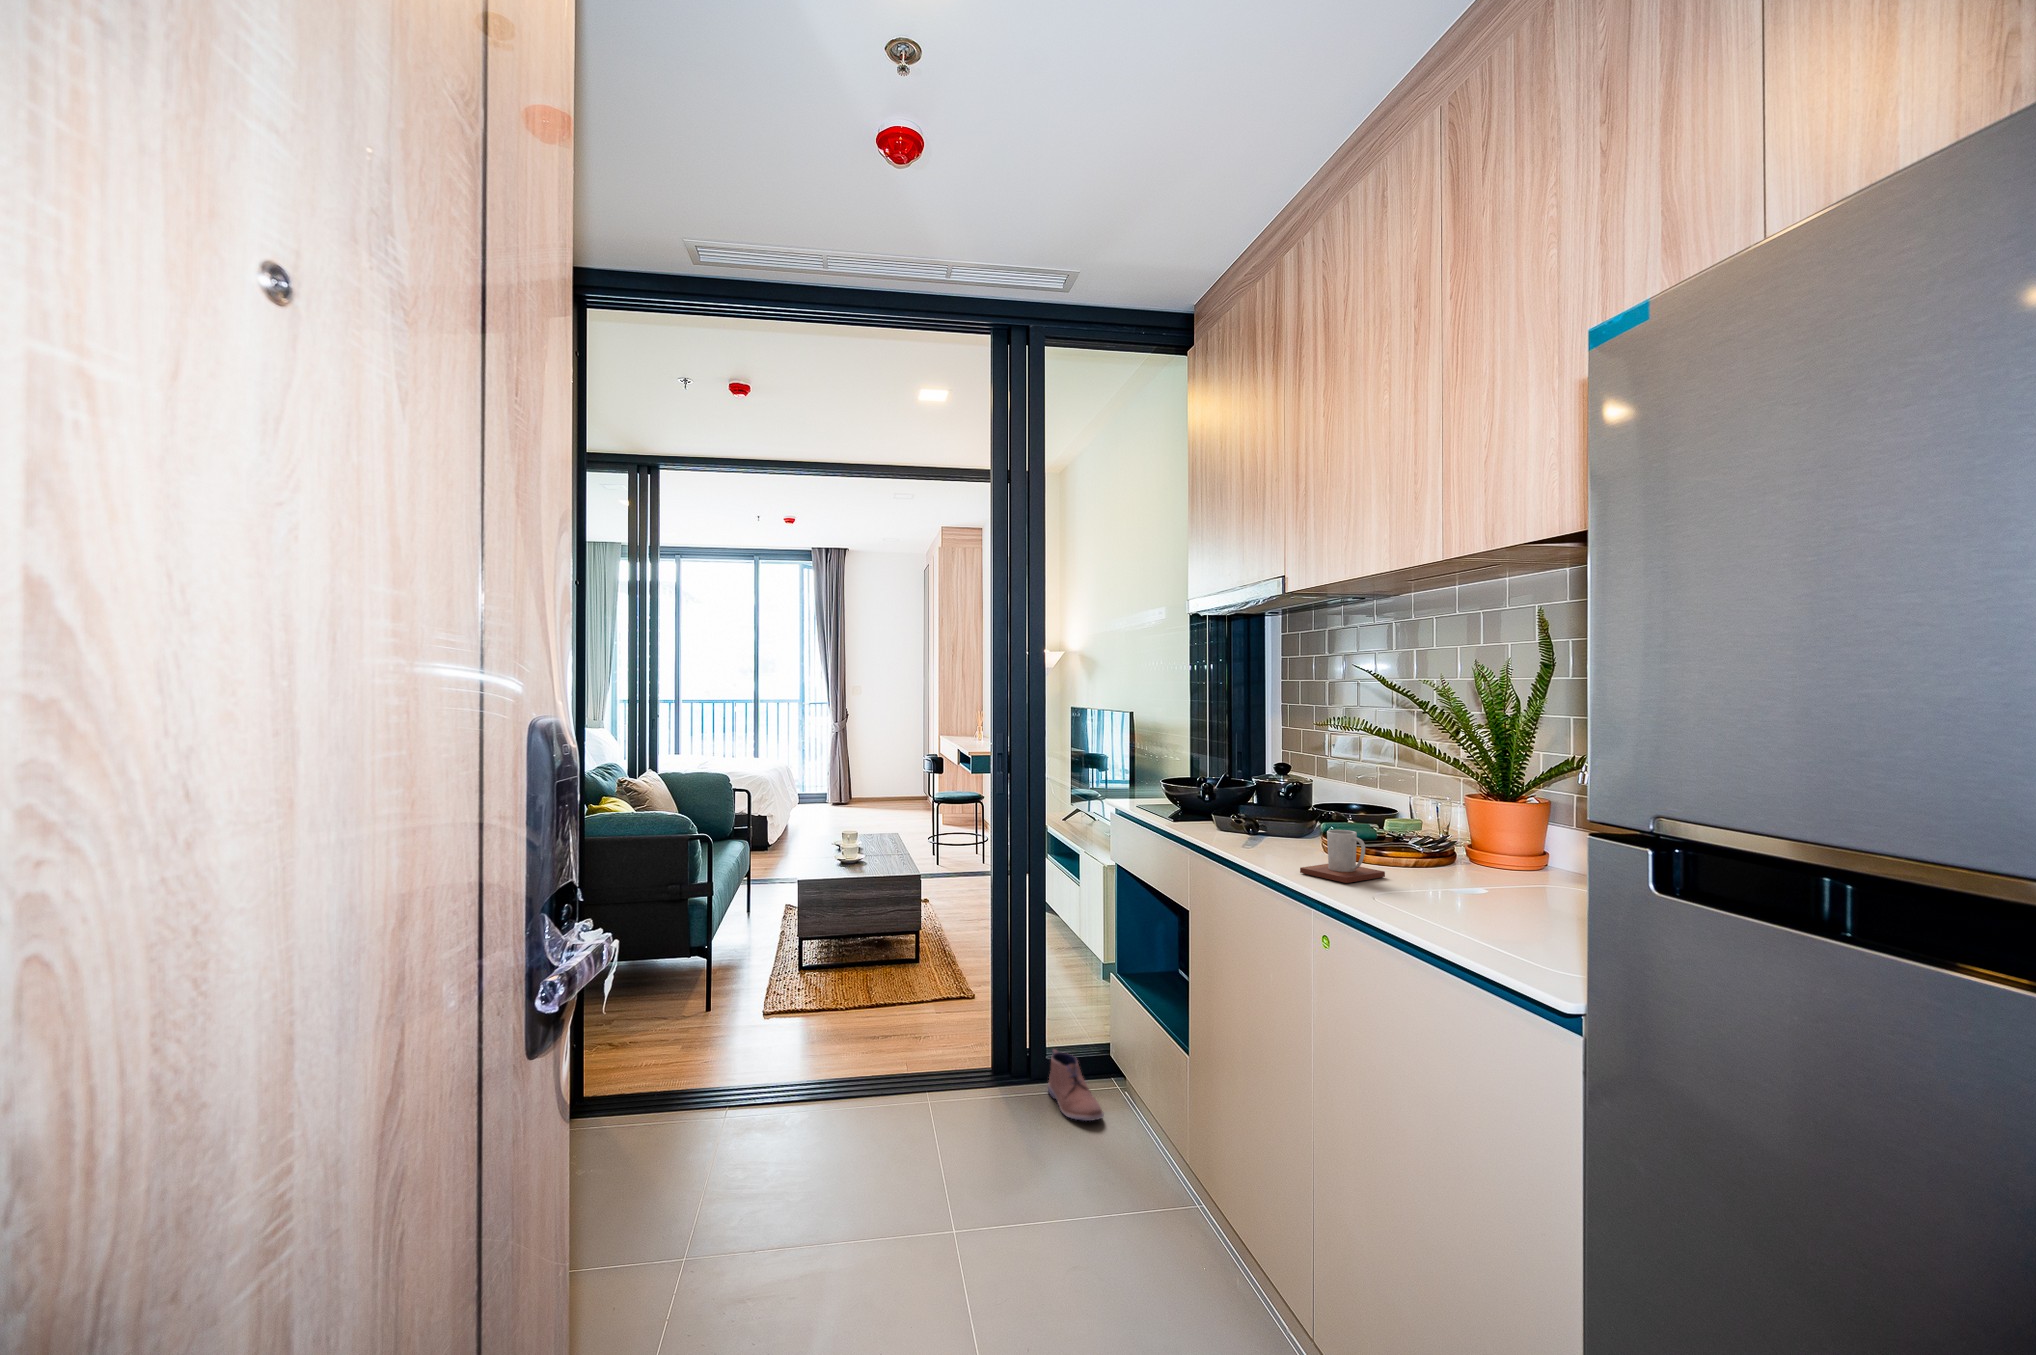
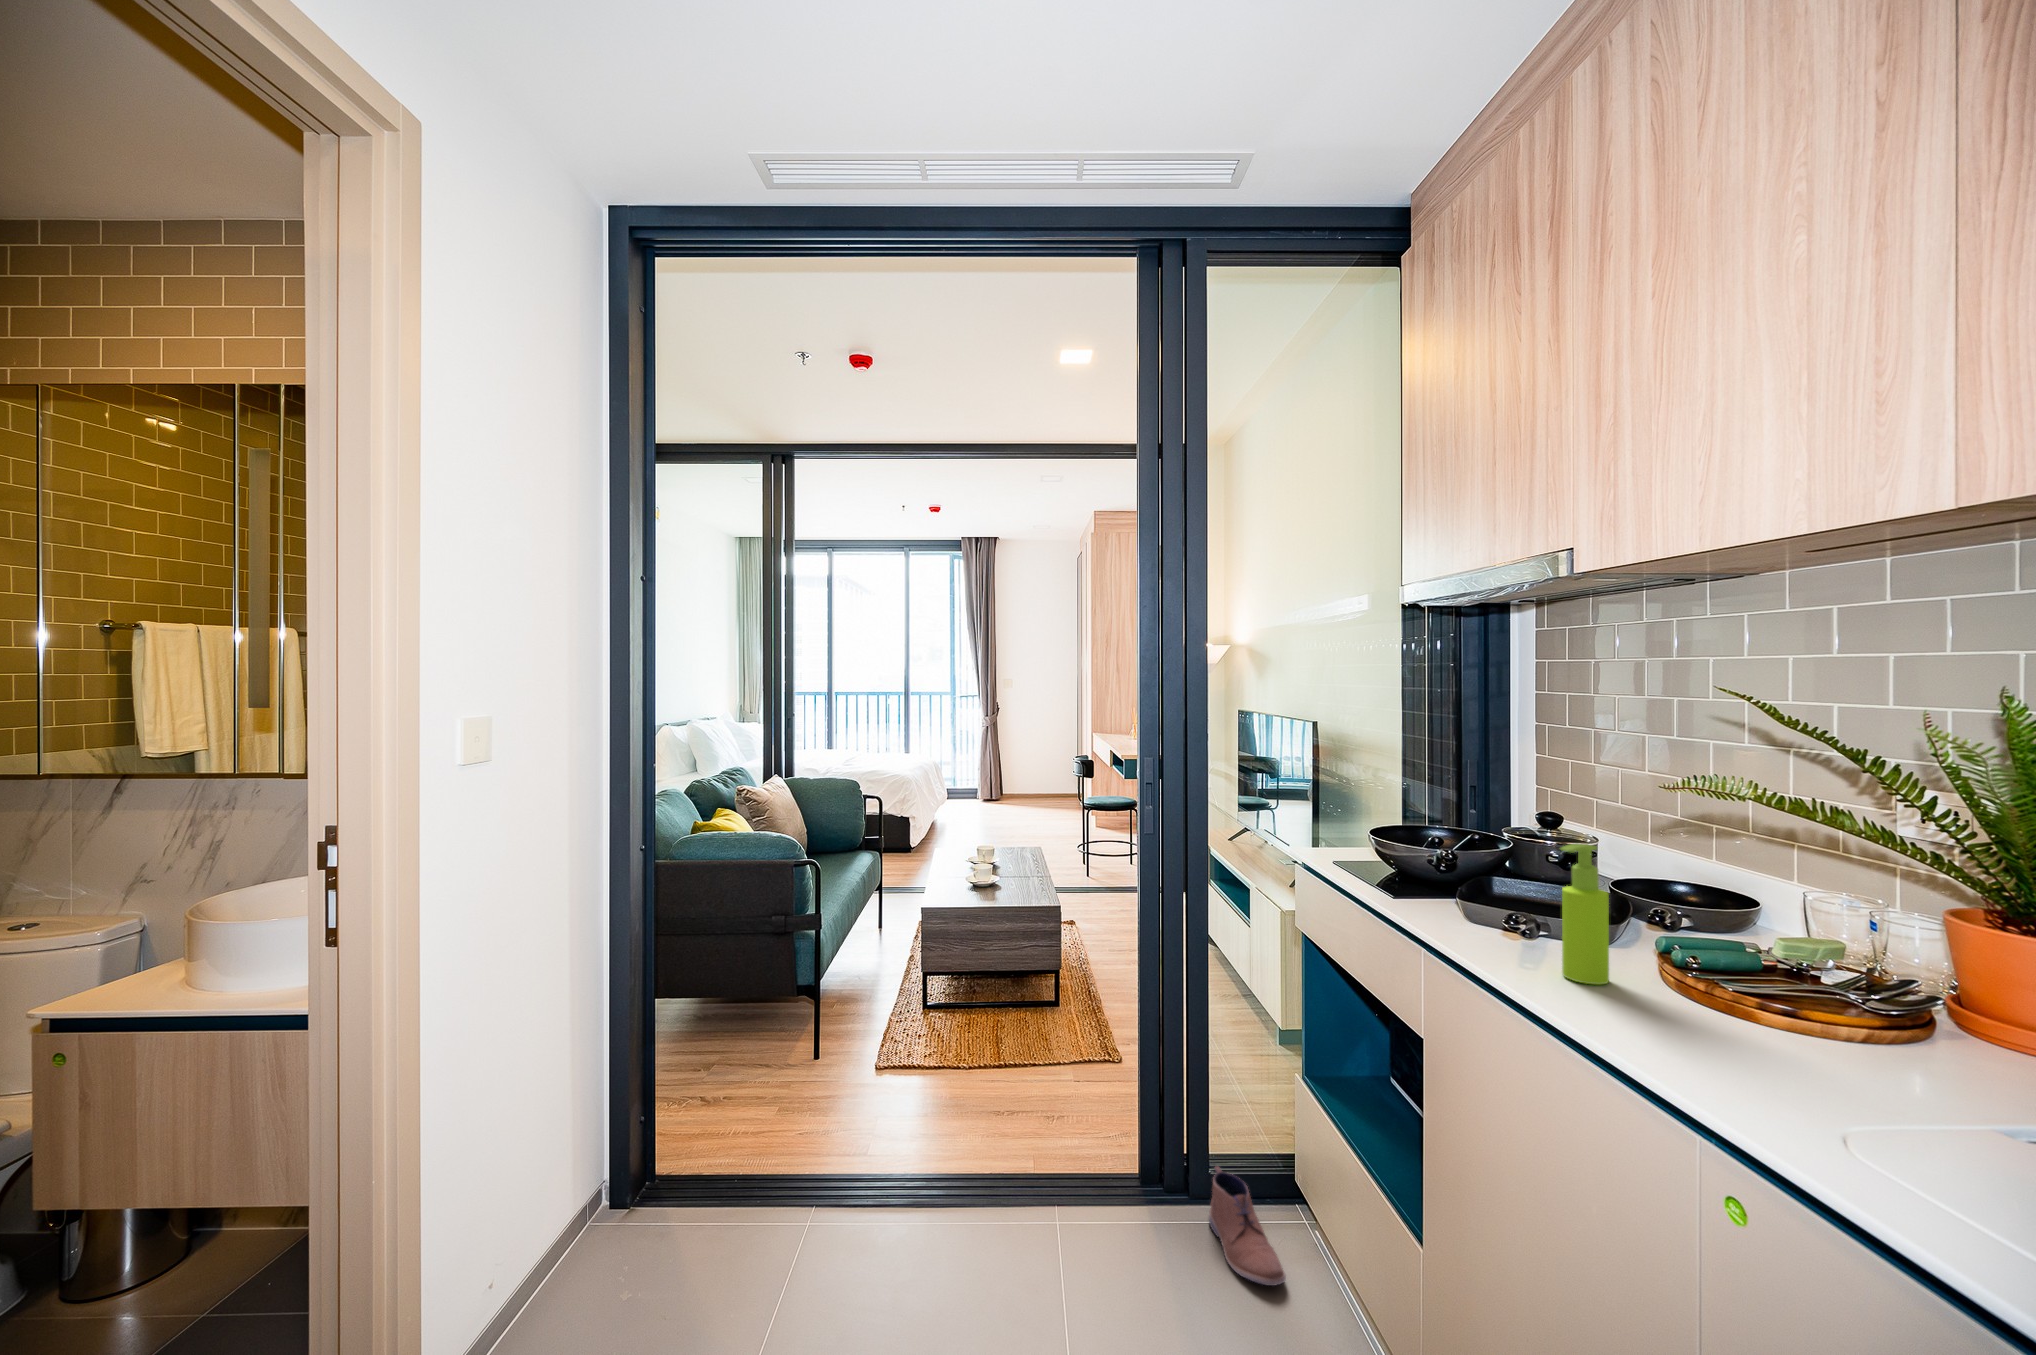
soap dispenser: none [1268,769,1296,856] -> present [1561,844,1609,985]
mug: present [1300,830,1385,883] -> none [1636,963,1807,1071]

